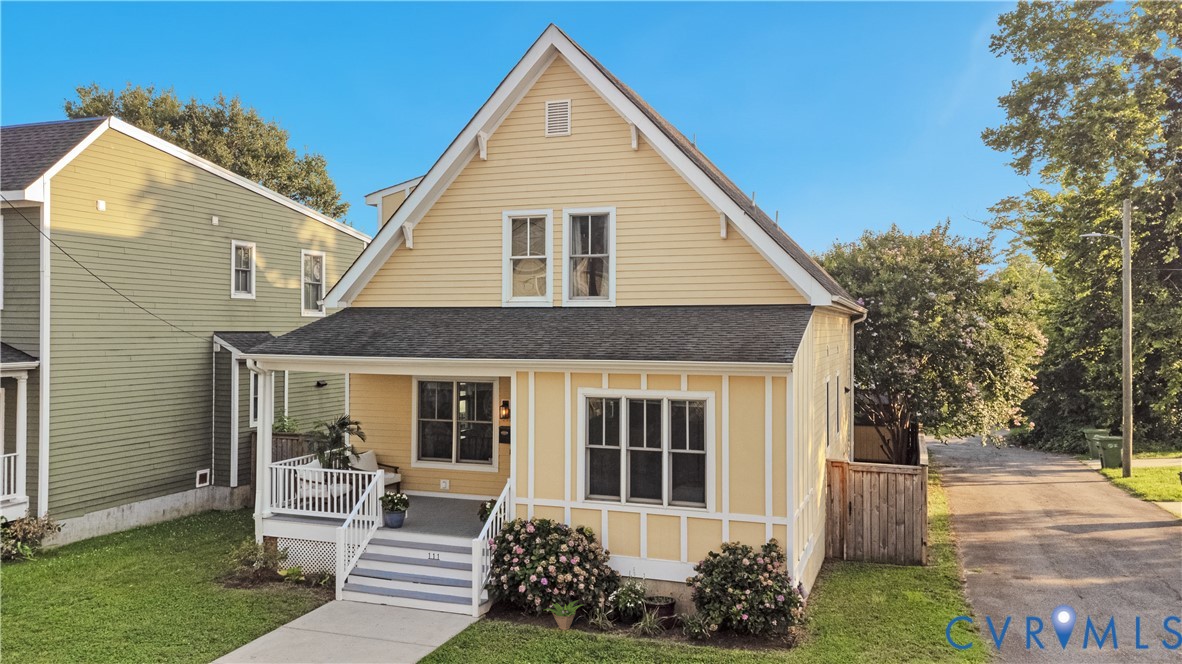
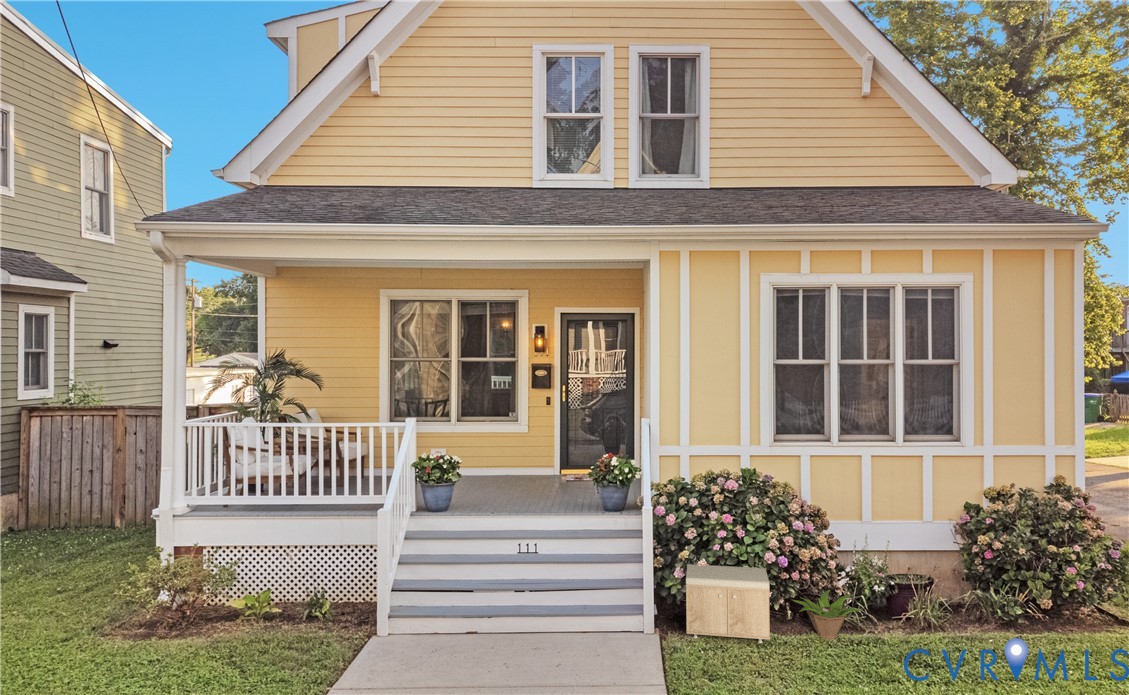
storage bench: none [482,575,538,626] -> present [686,564,770,643]

